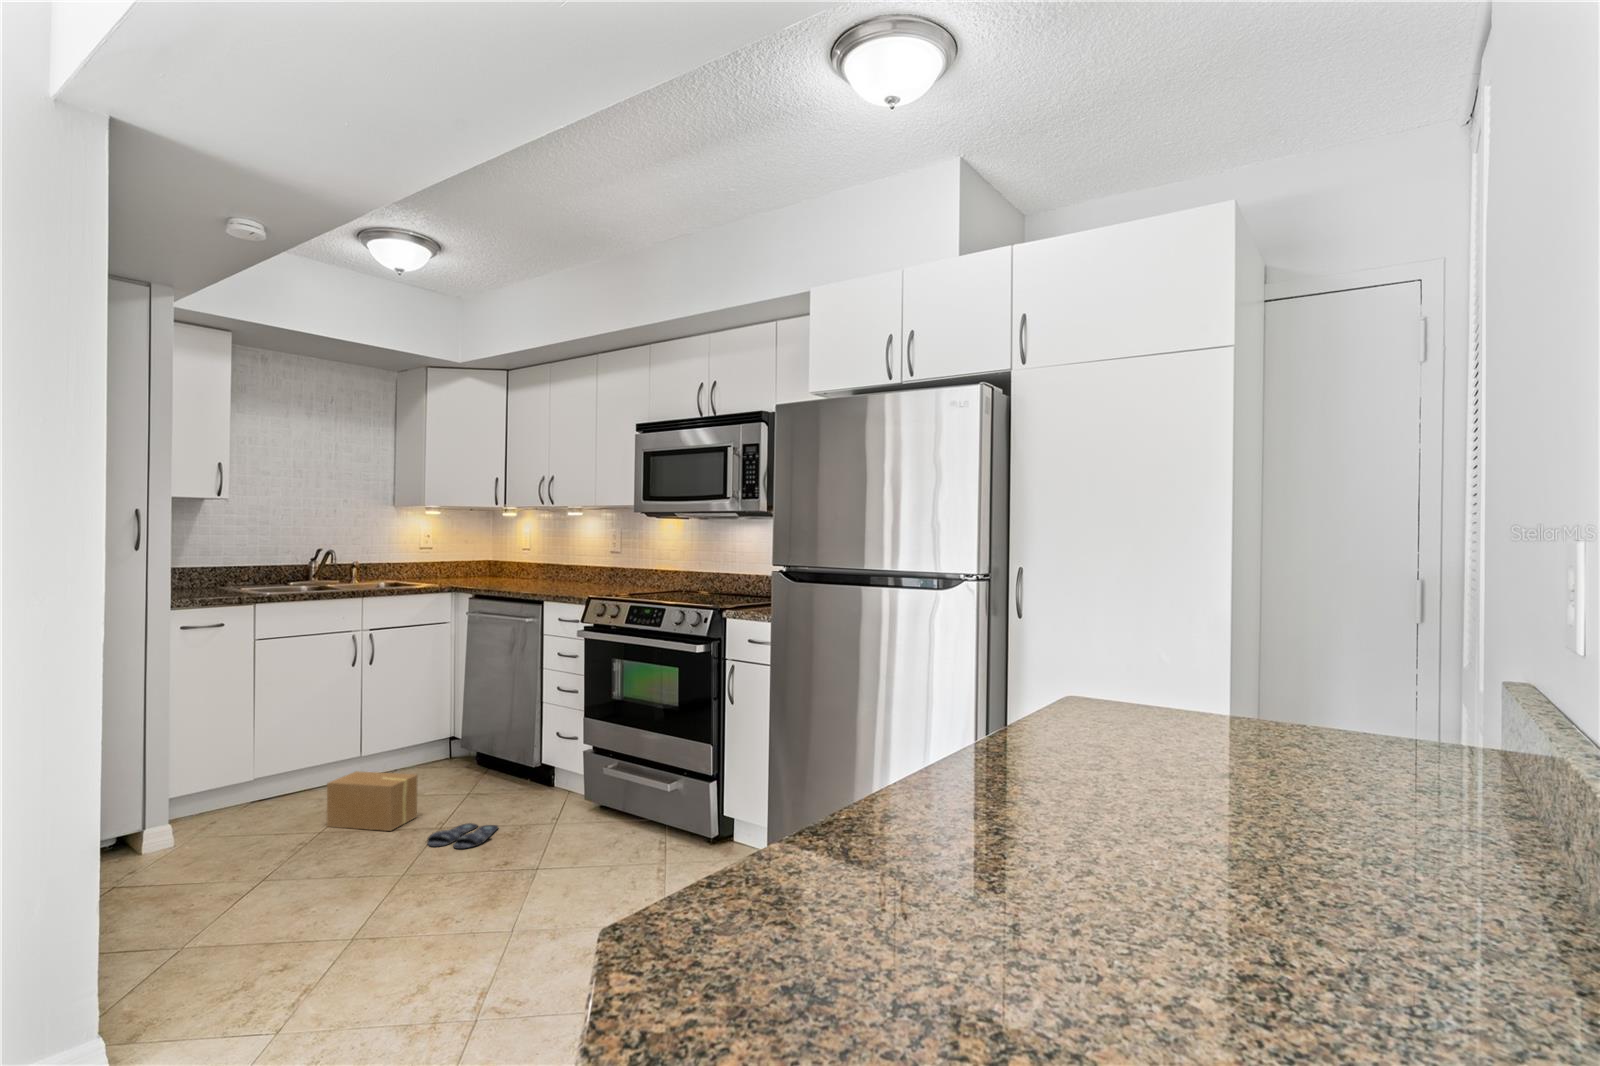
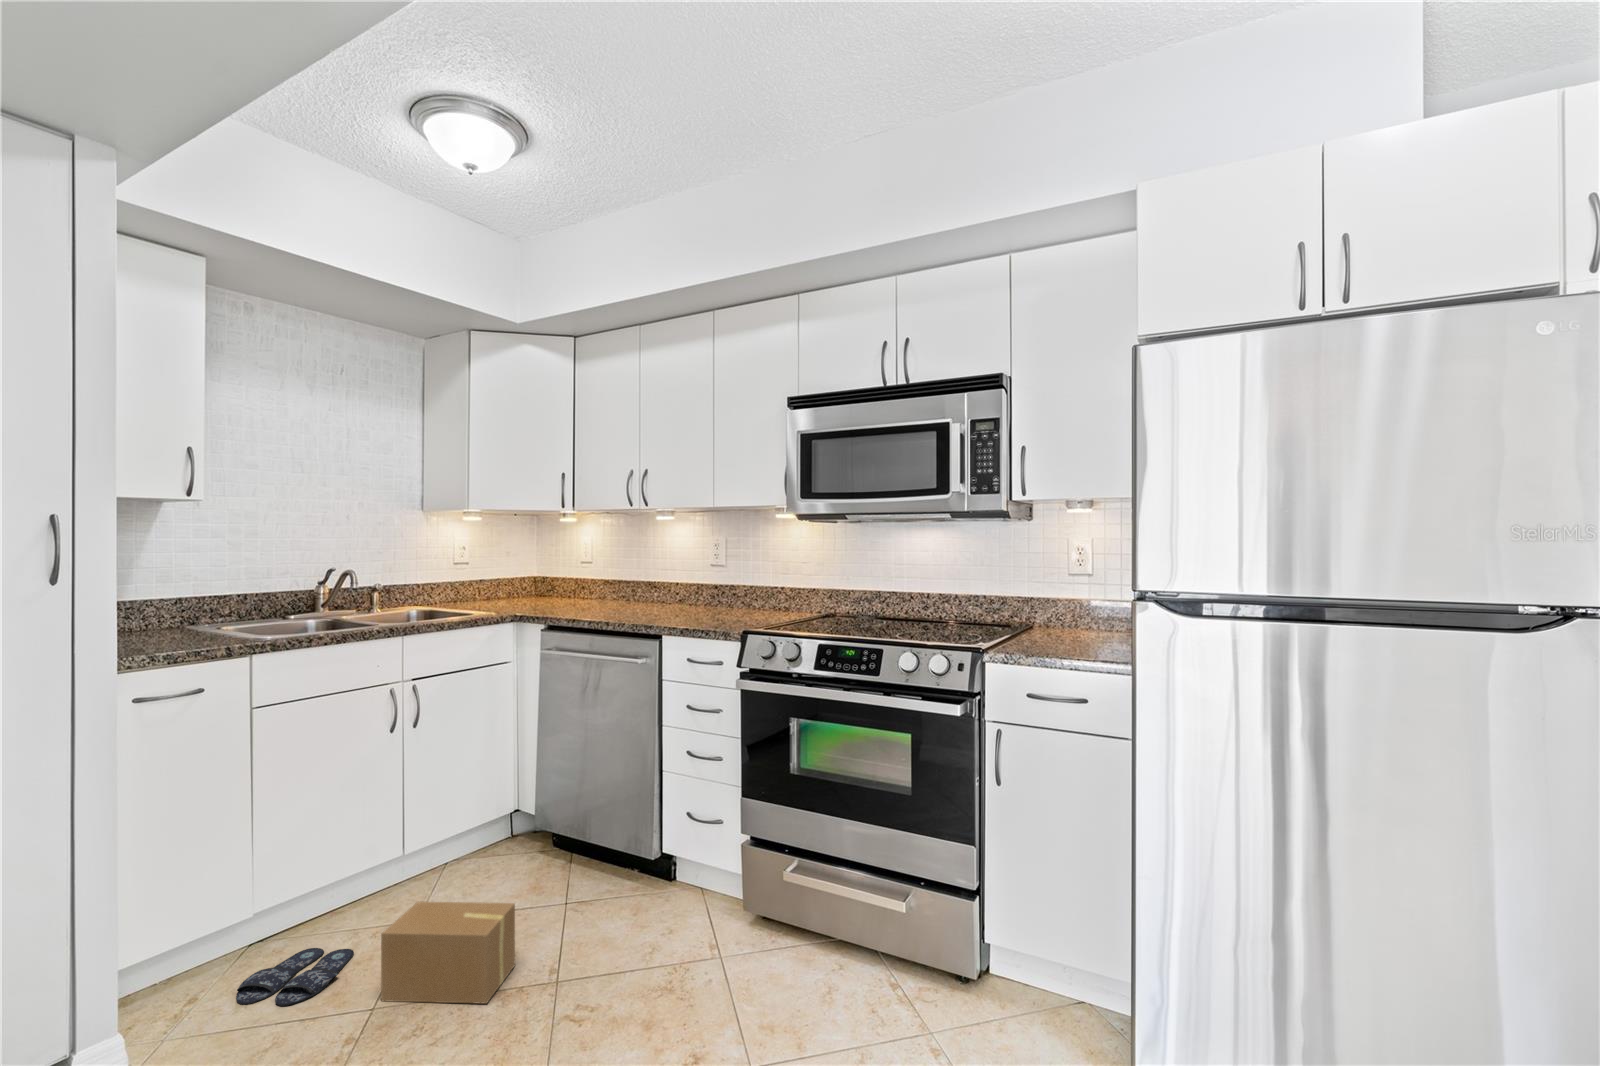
slippers: present [427,823,498,849] -> present [236,948,354,1006]

